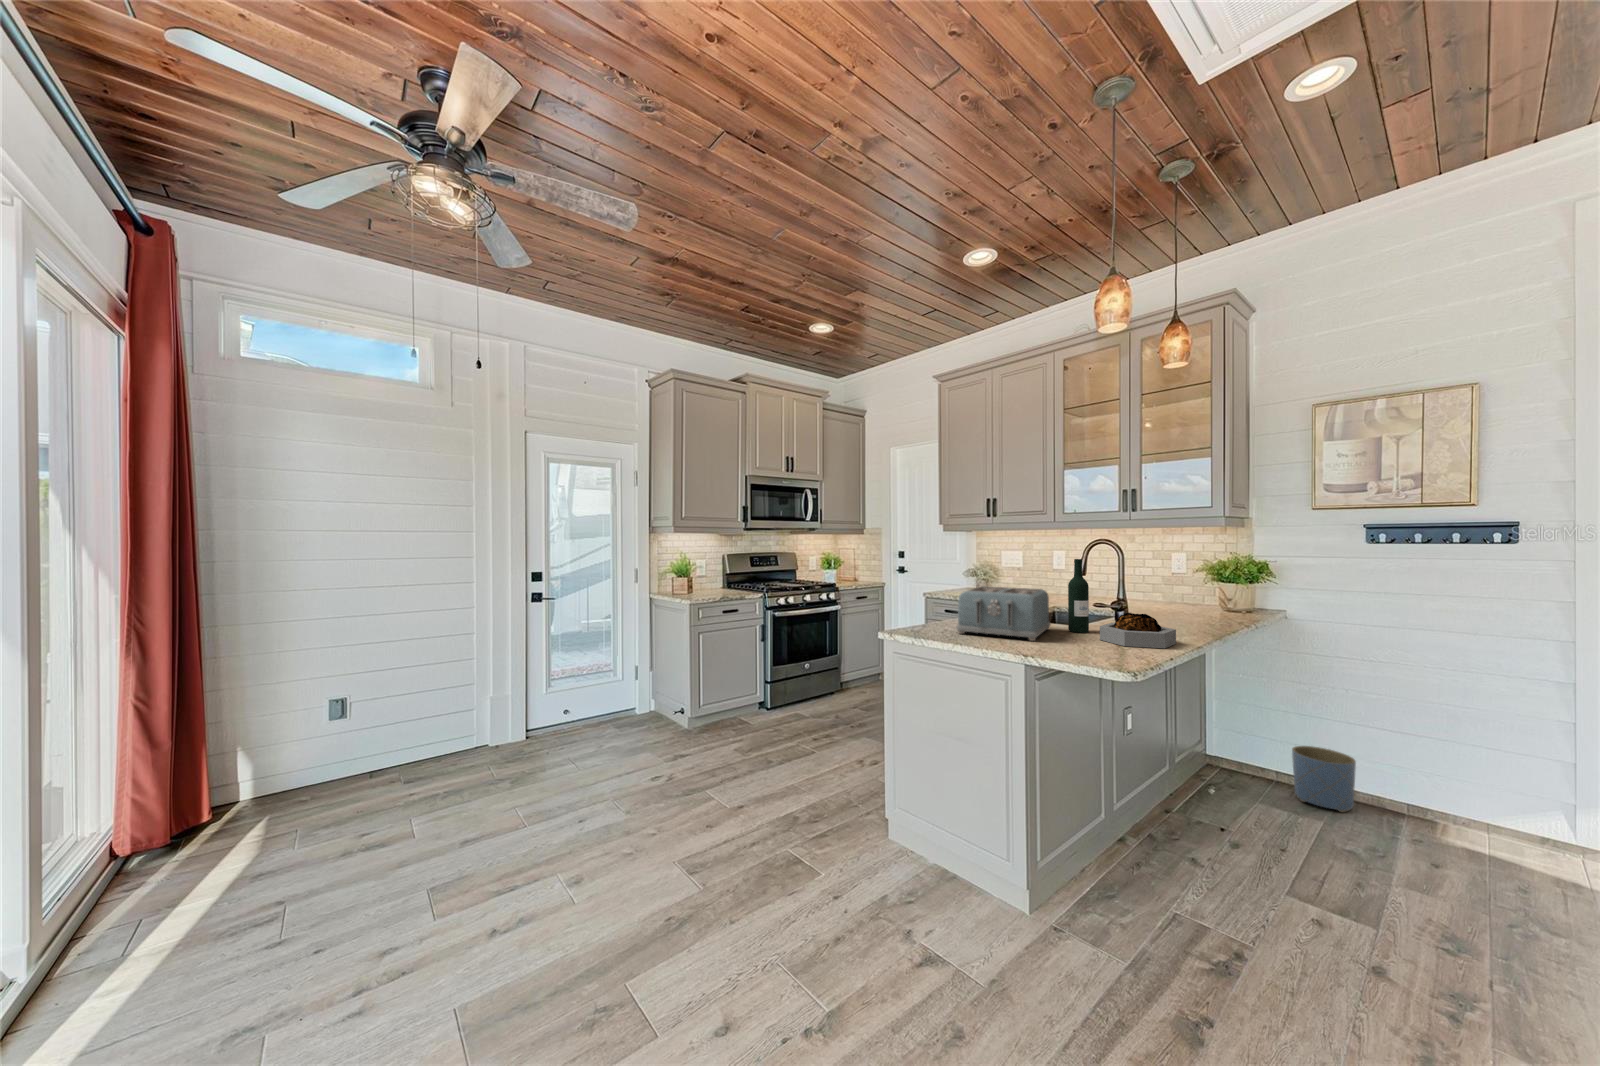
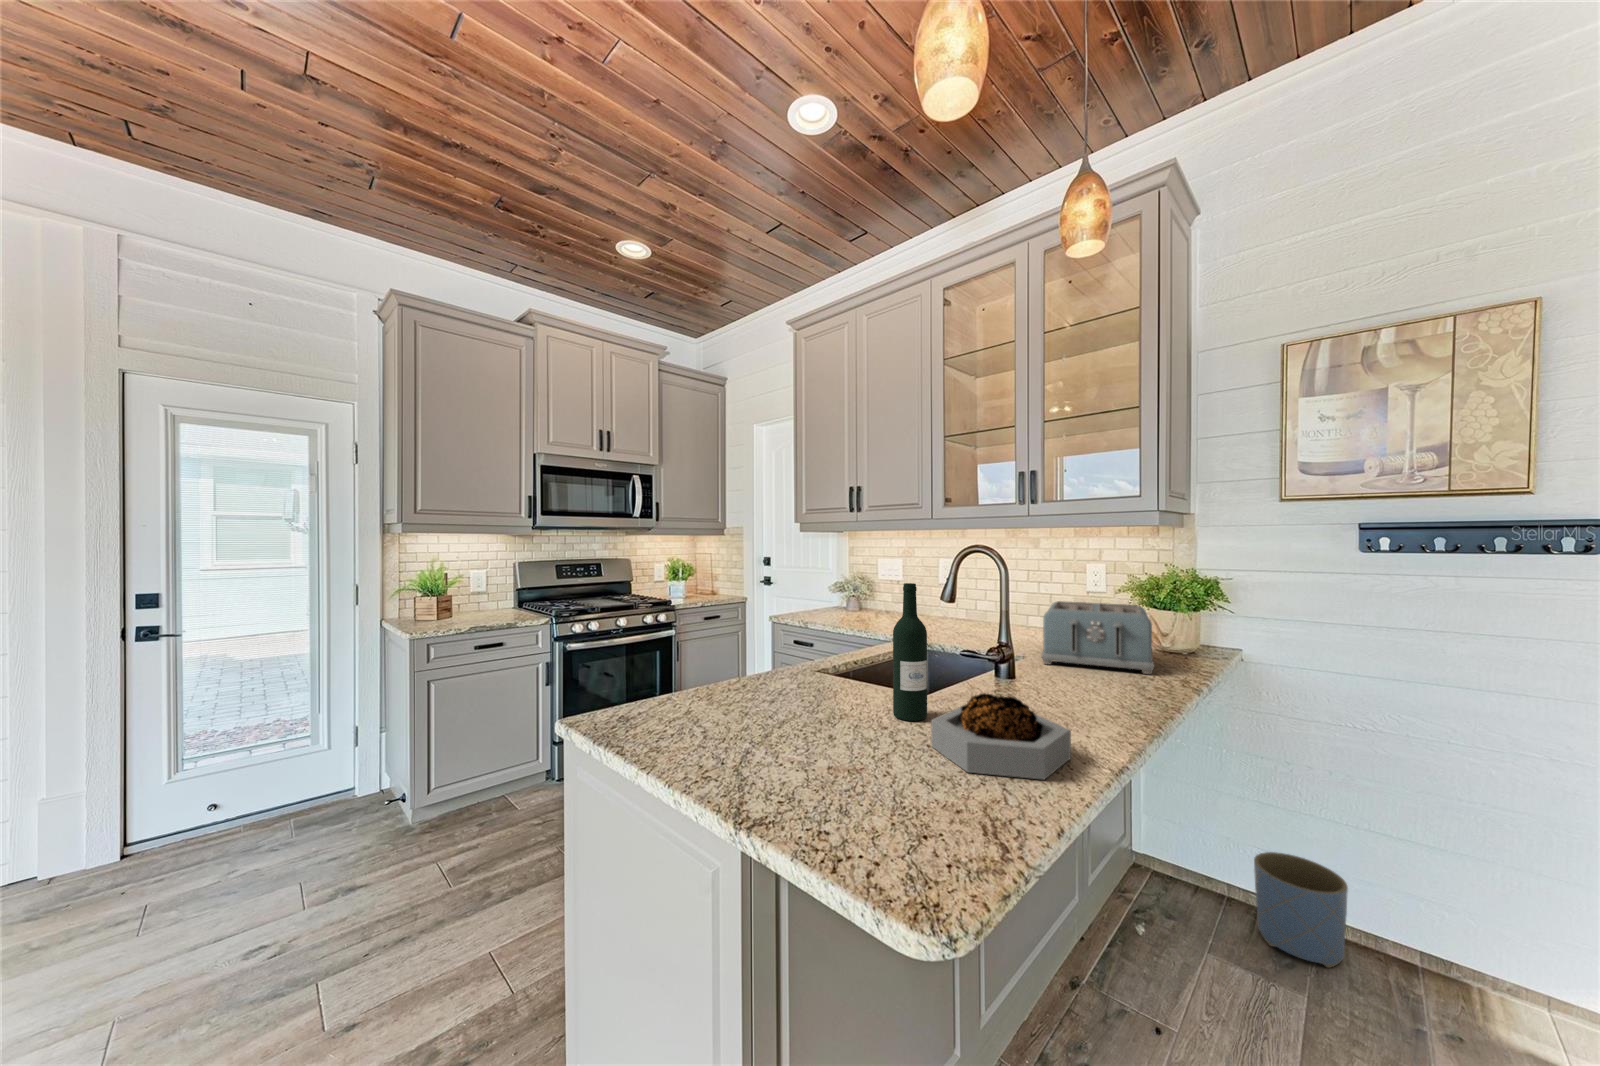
toaster: present [956,586,1050,641] -> present [1041,601,1154,674]

